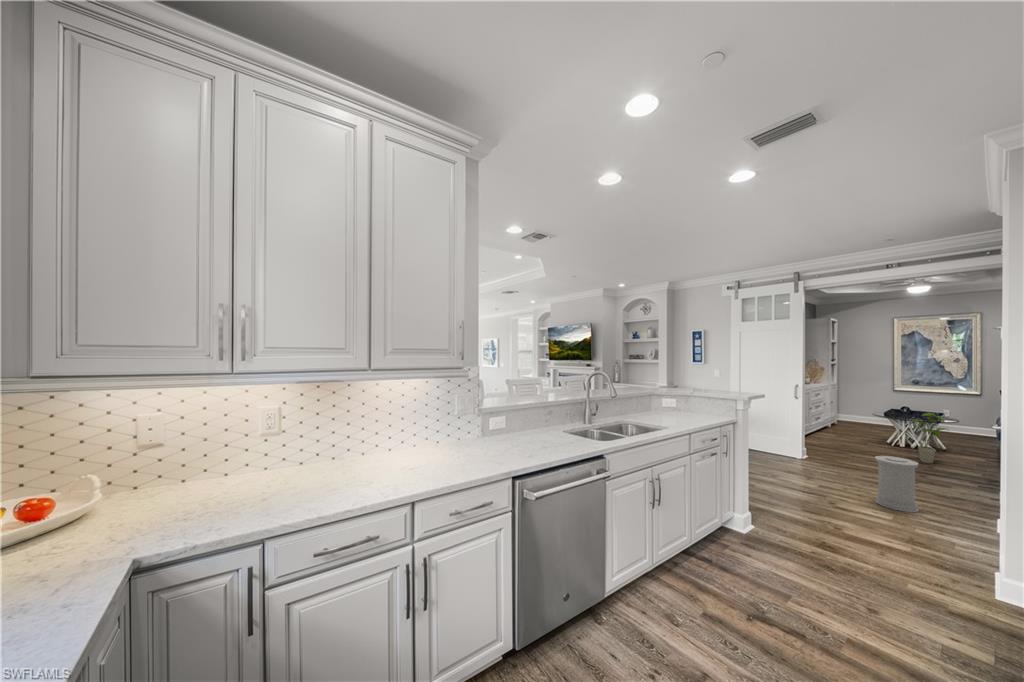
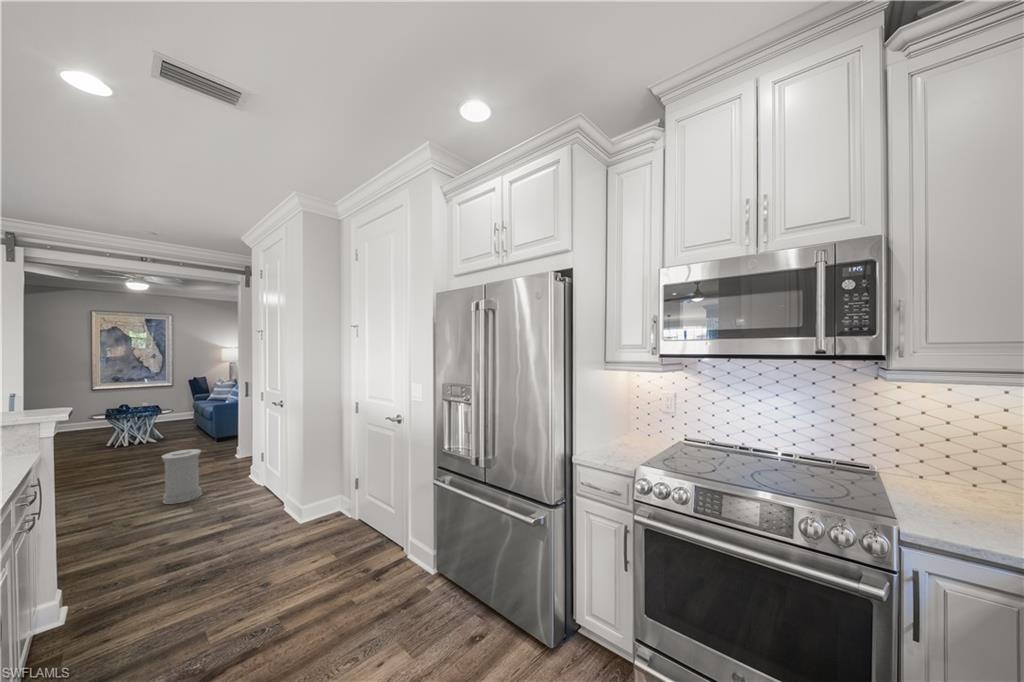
house plant: present [913,413,947,463] -> none [146,405,177,454]

